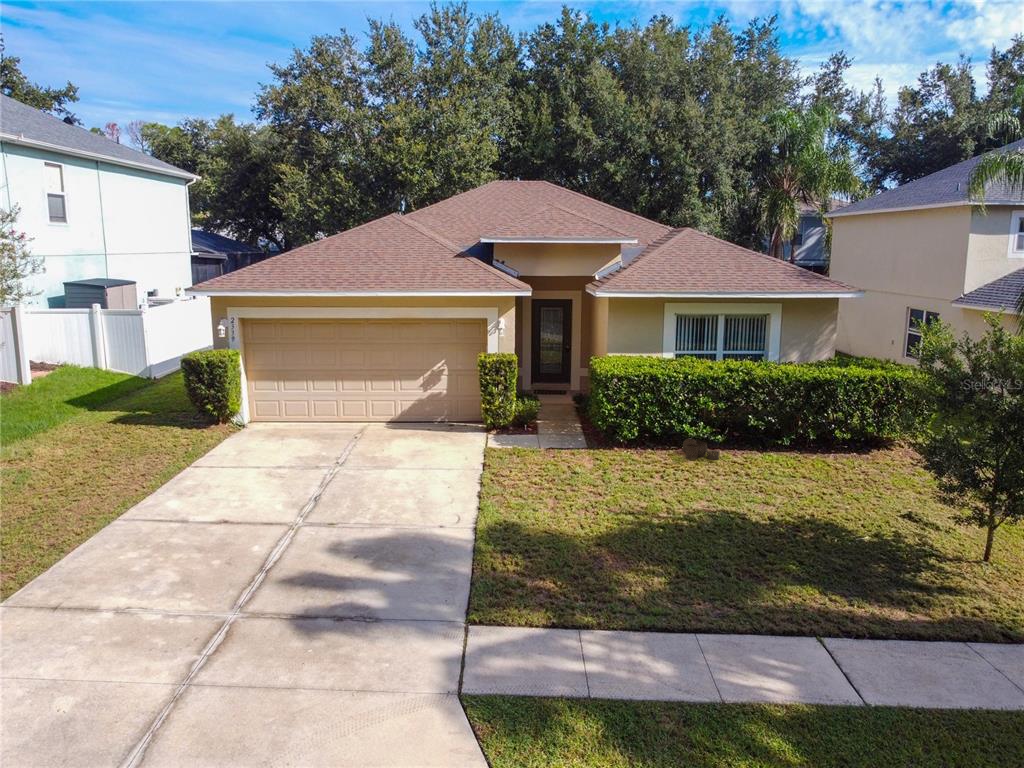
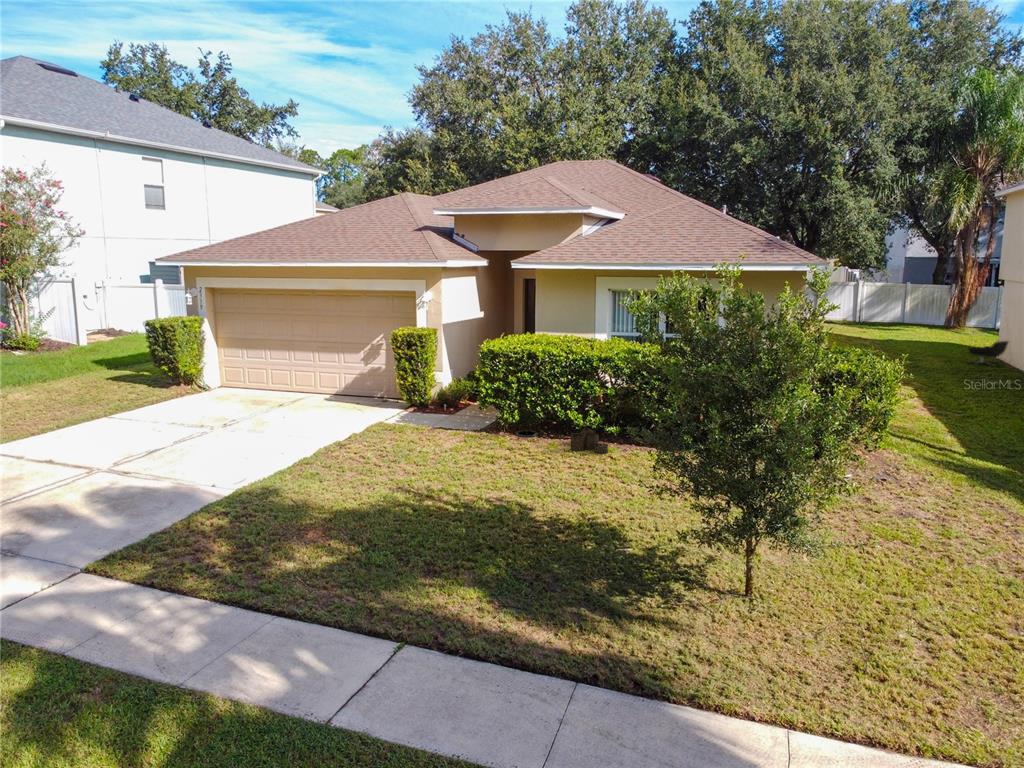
lounge chair: none [850,334,880,354] -> present [968,341,1008,363]
potted tree: none [622,415,642,450] -> present [516,402,537,437]

